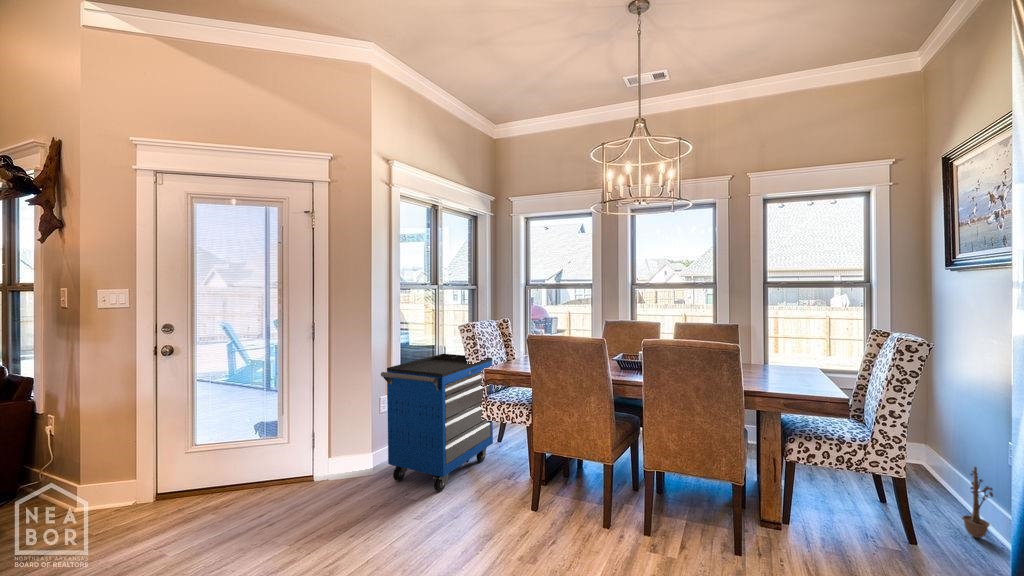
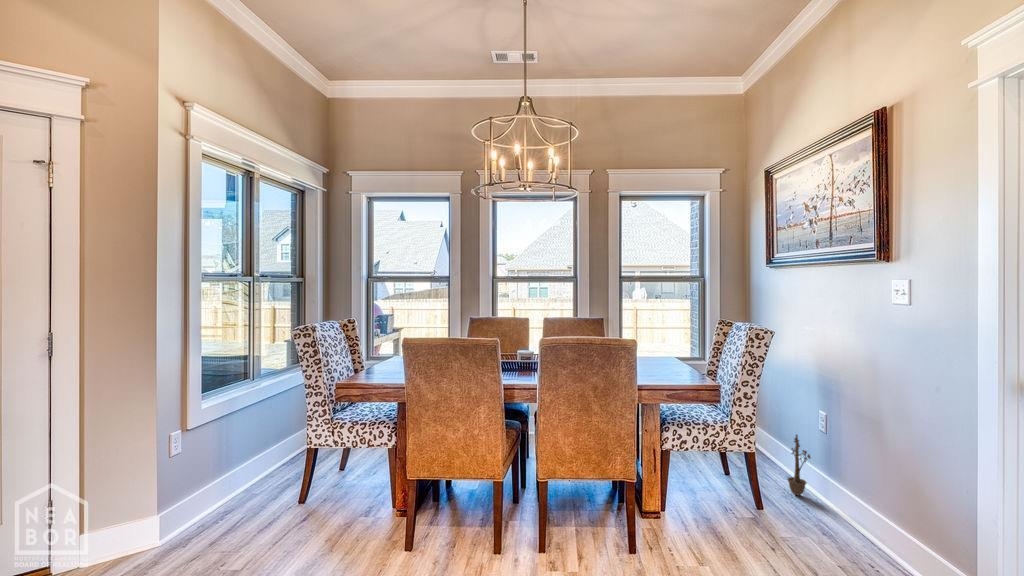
storage cabinet: present [381,354,493,492] -> none [177,367,339,551]

